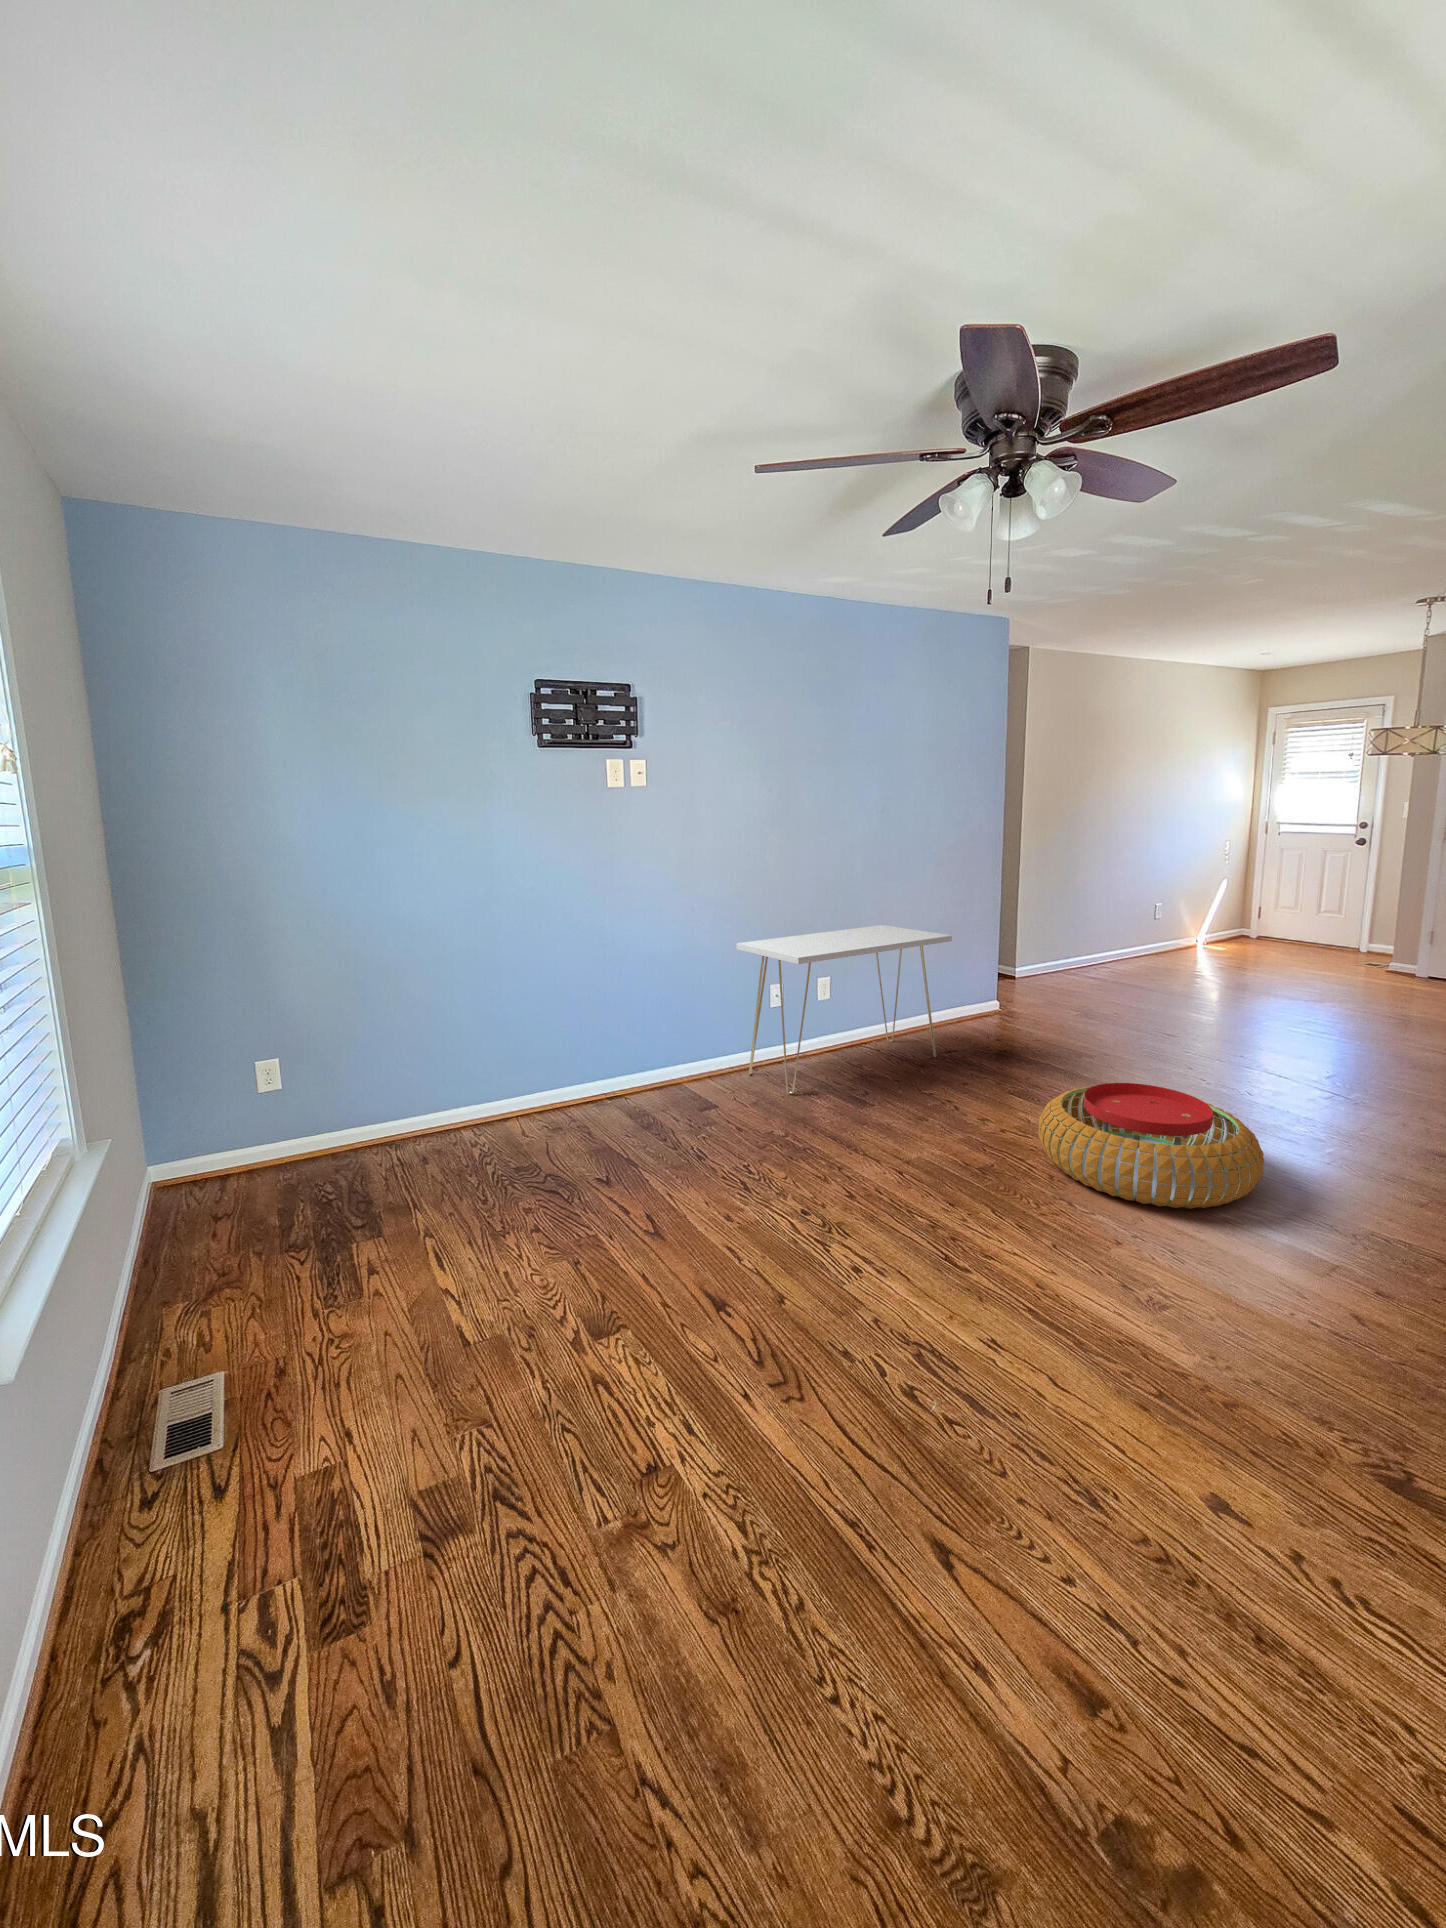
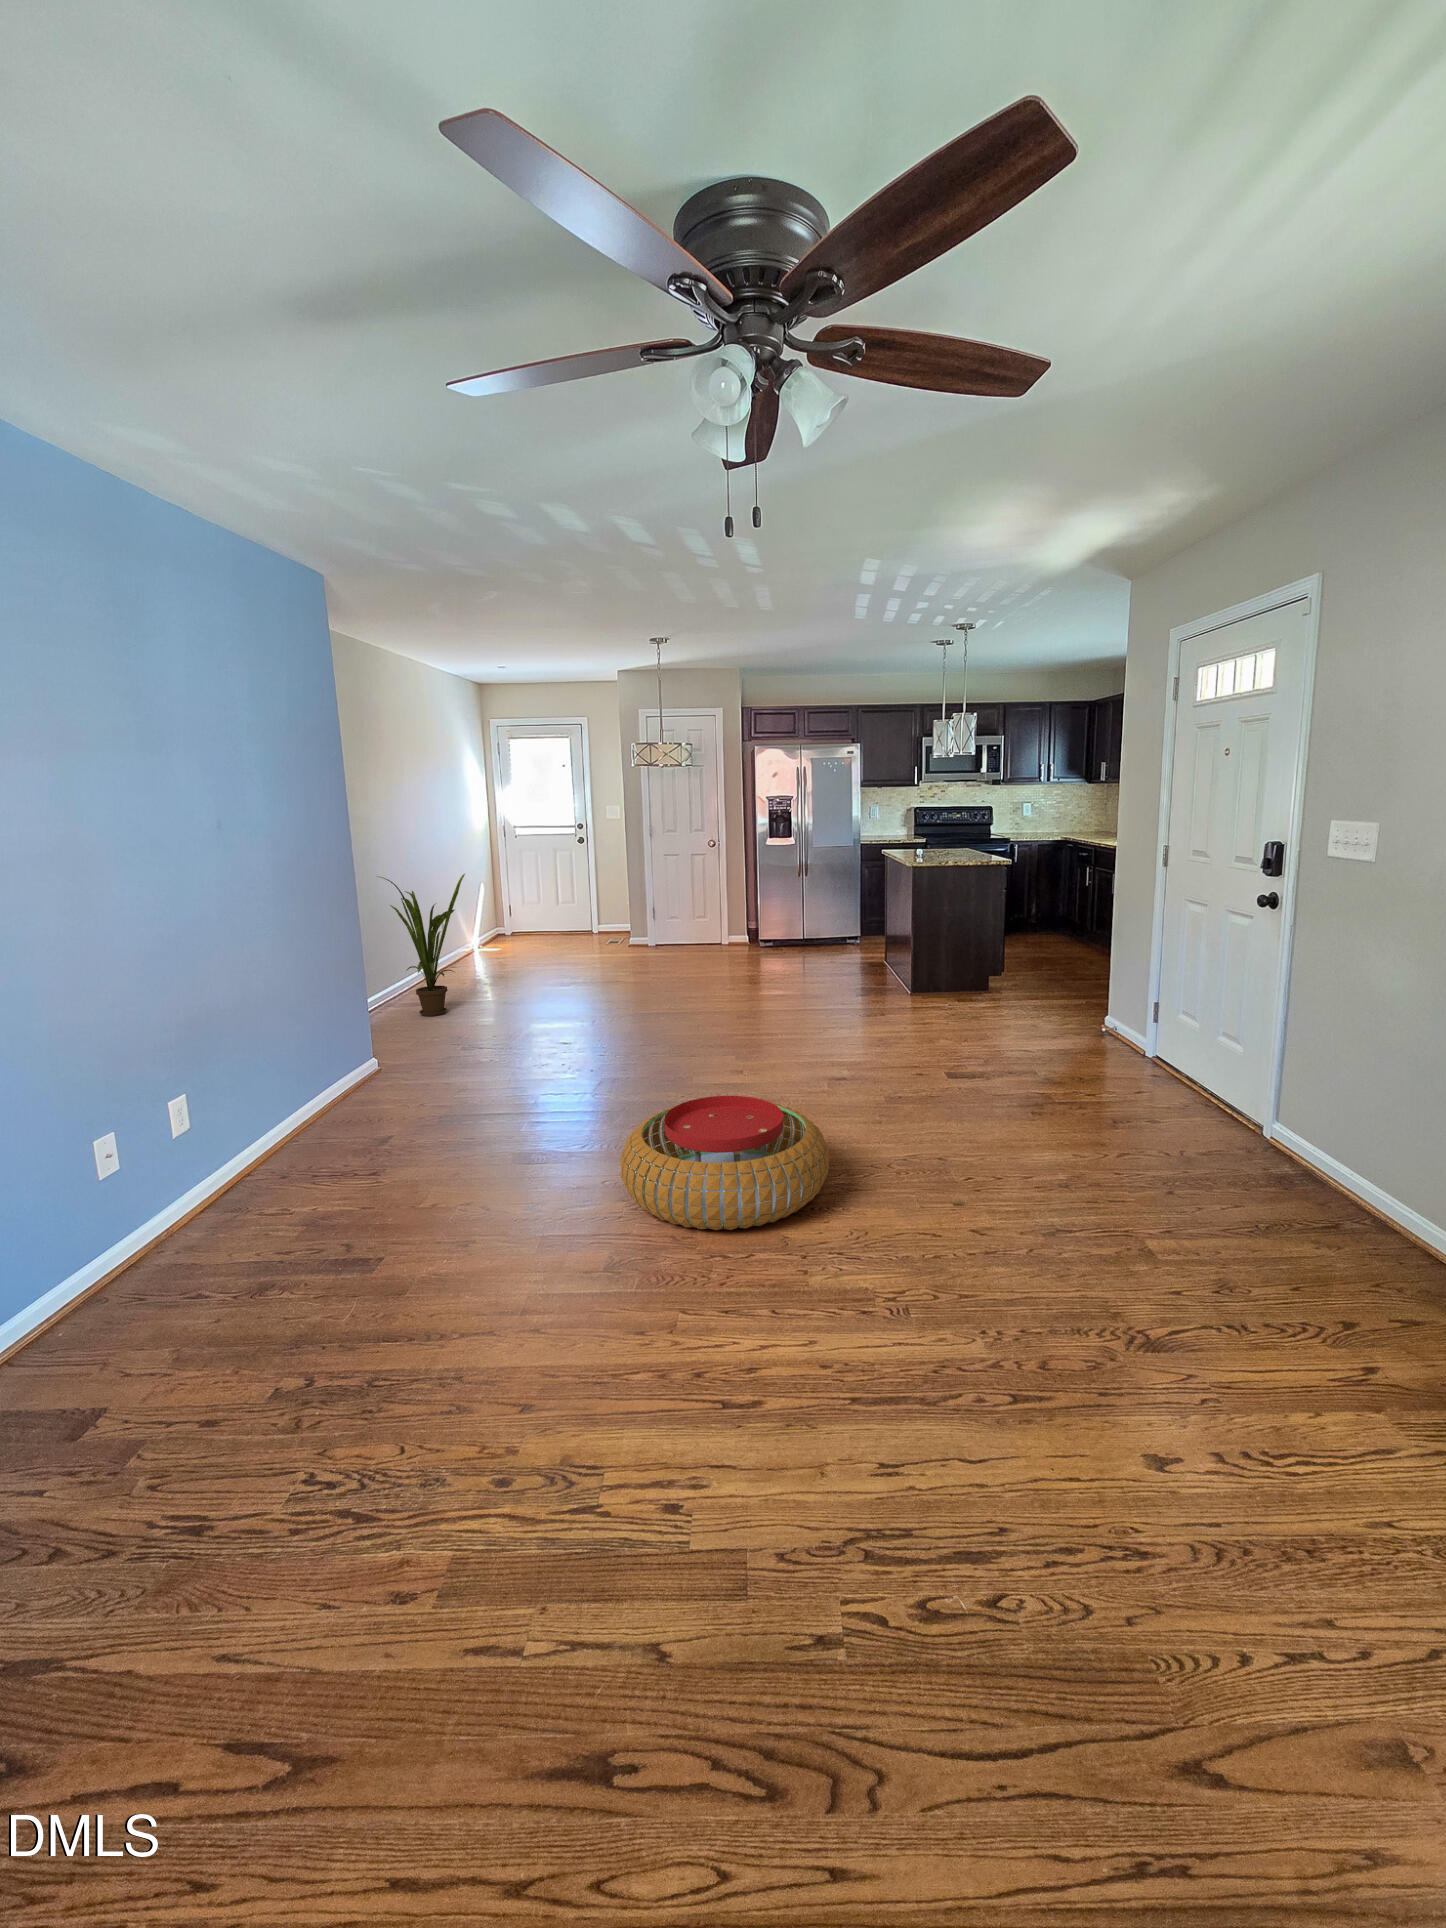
house plant: none [1055,862,1133,985] -> present [380,874,465,1016]
console table: present [737,925,952,1094] -> none [32,981,392,1311]

